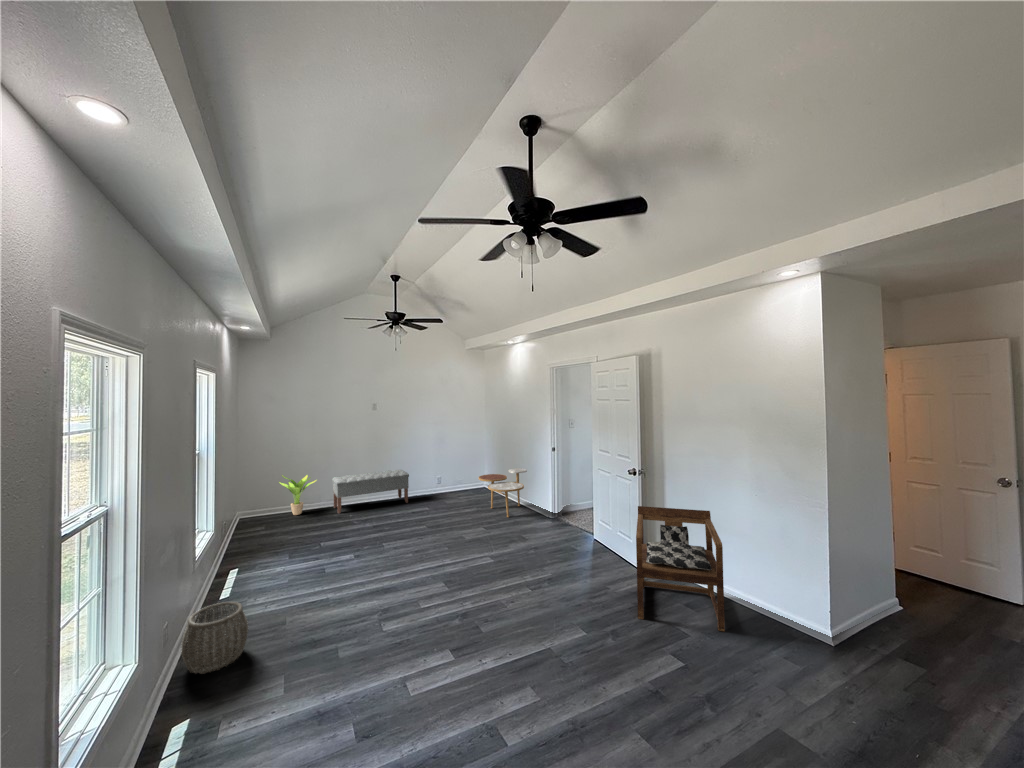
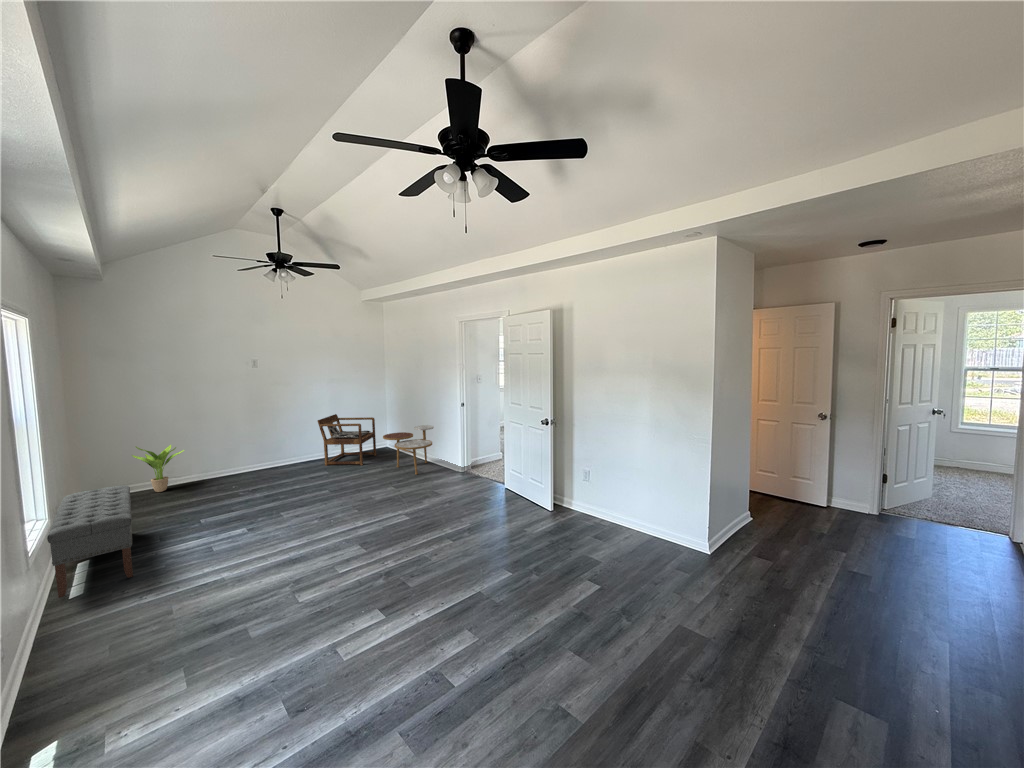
bench: present [332,470,409,514] -> present [47,486,133,598]
armchair: present [636,506,725,631] -> present [318,414,376,466]
woven basket: present [181,602,248,674] -> none [27,598,124,689]

